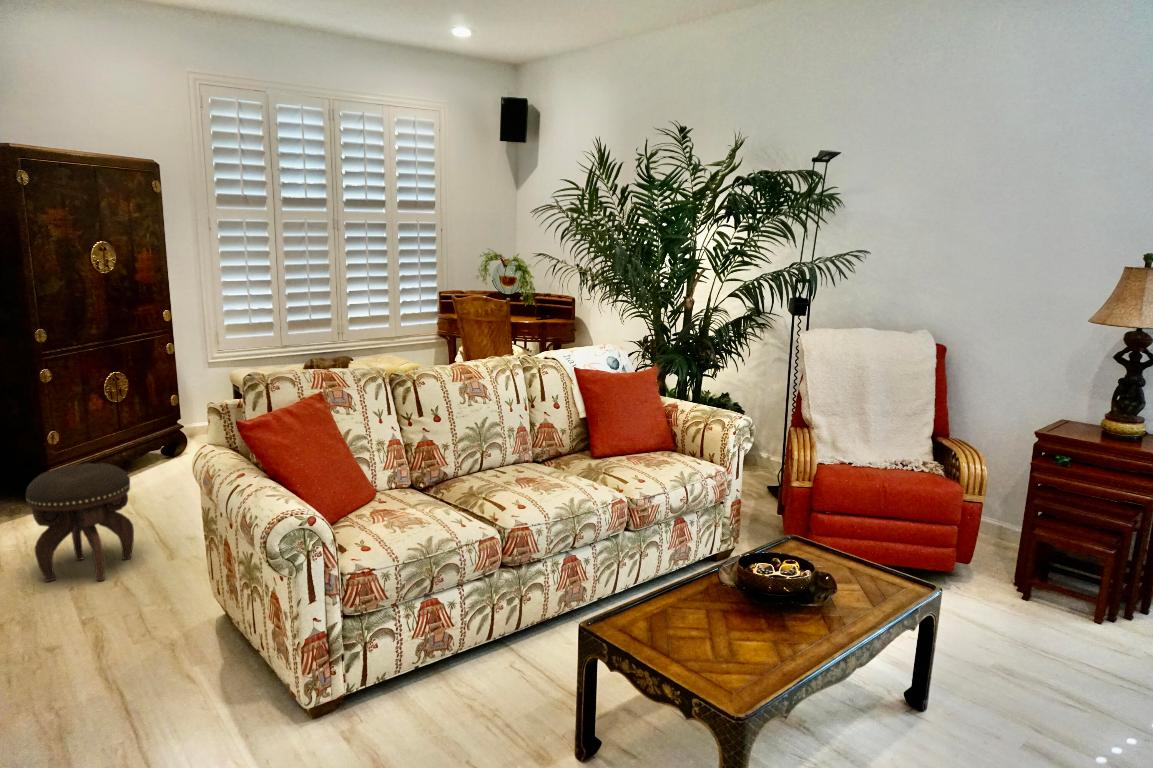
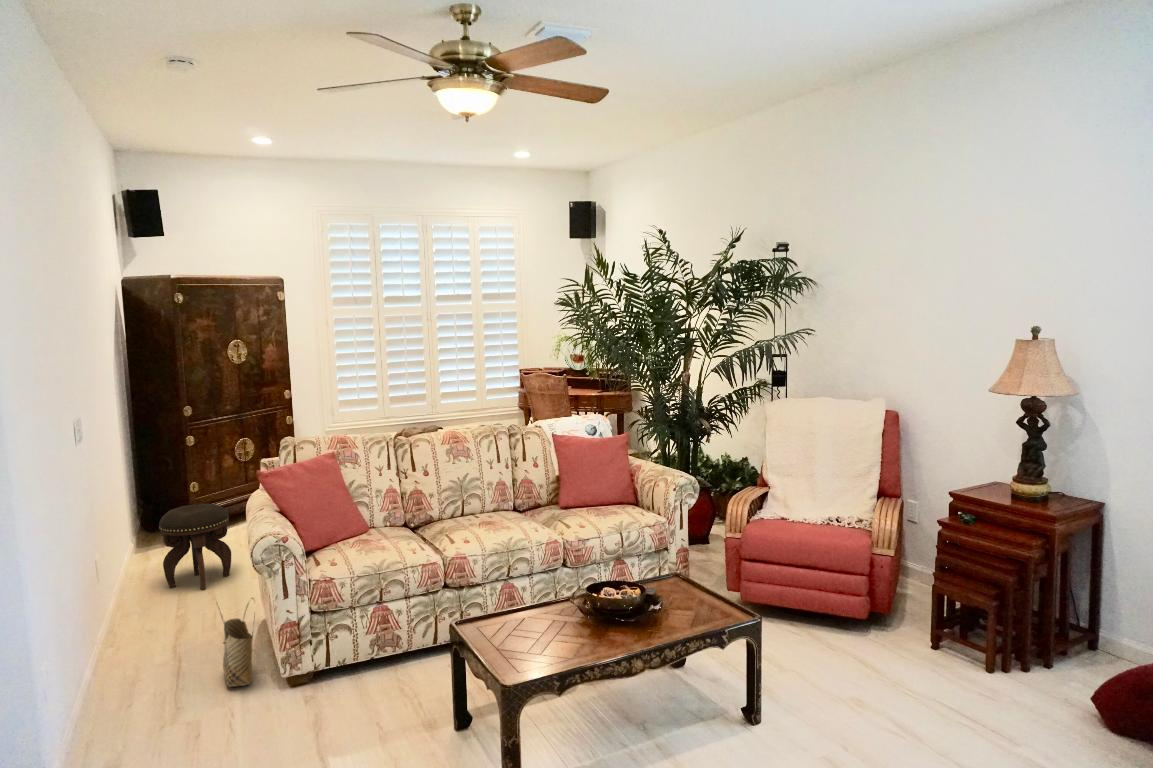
woven basket: none [189,601,250,731] -> present [219,598,254,687]

